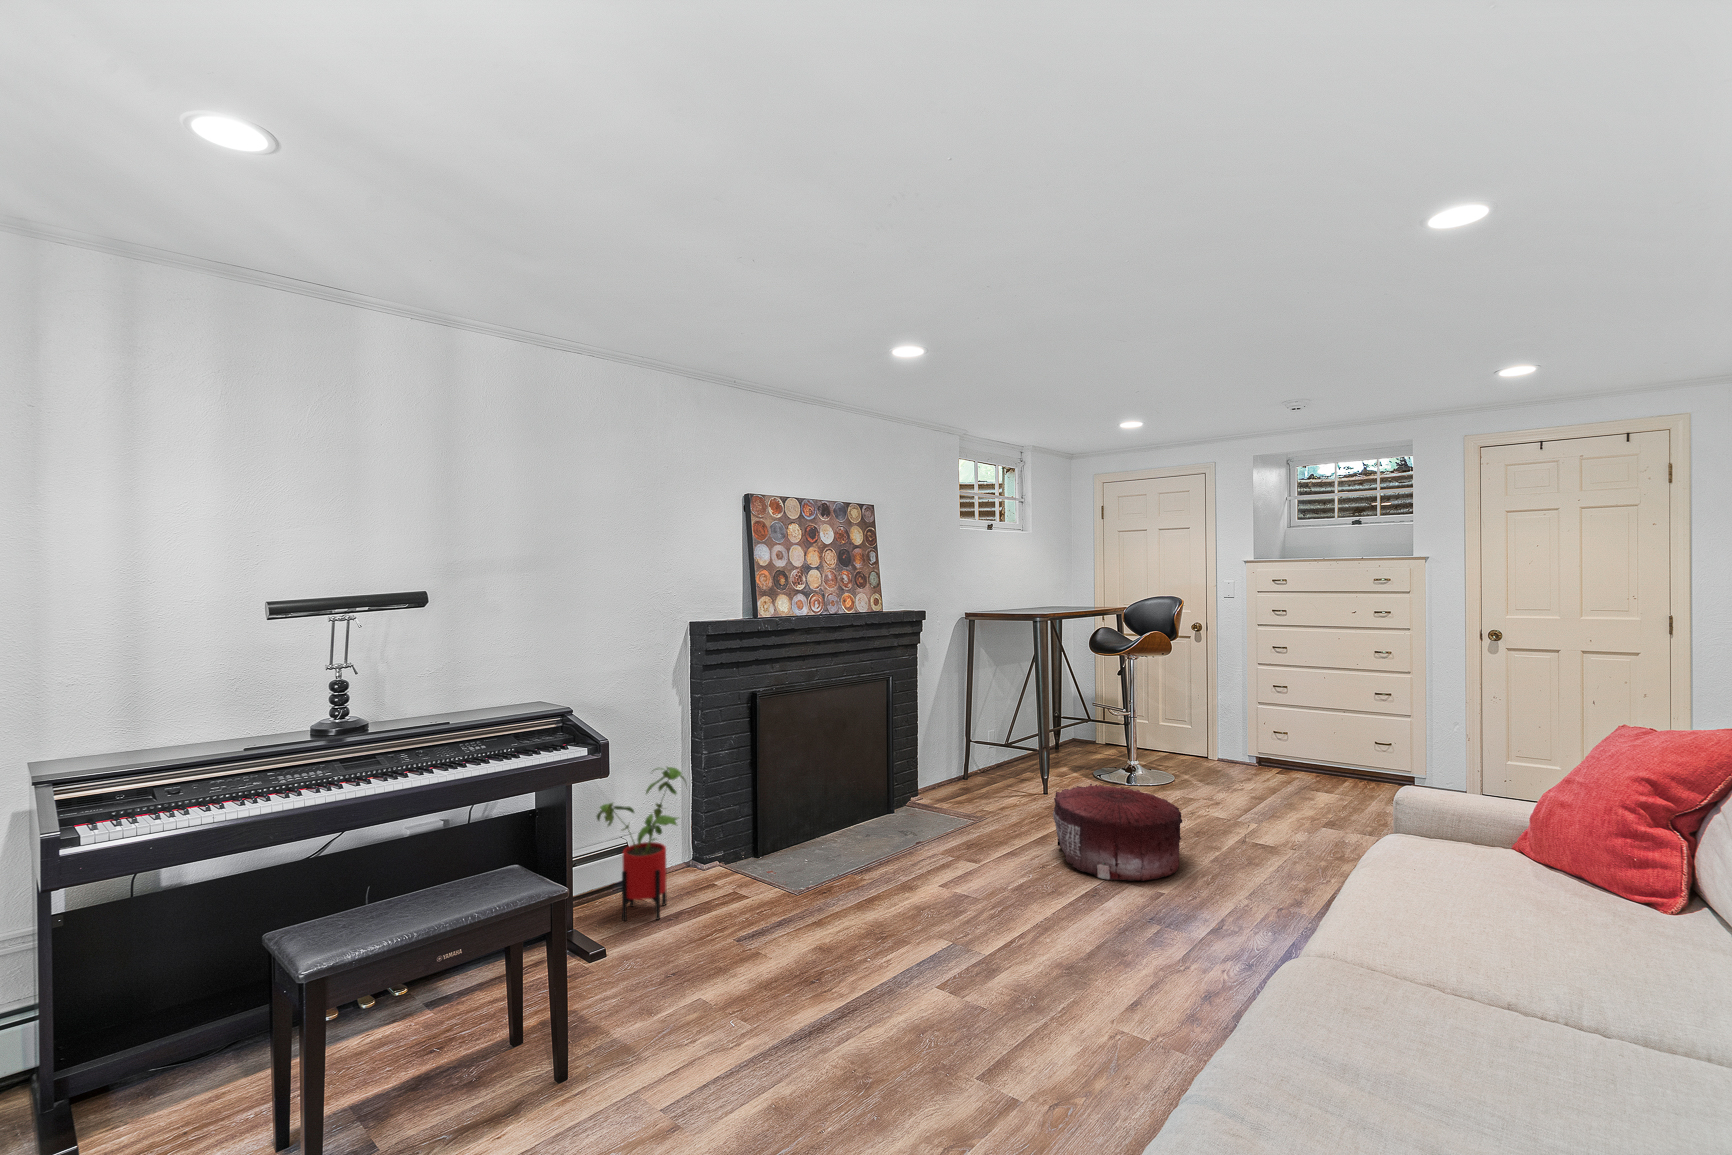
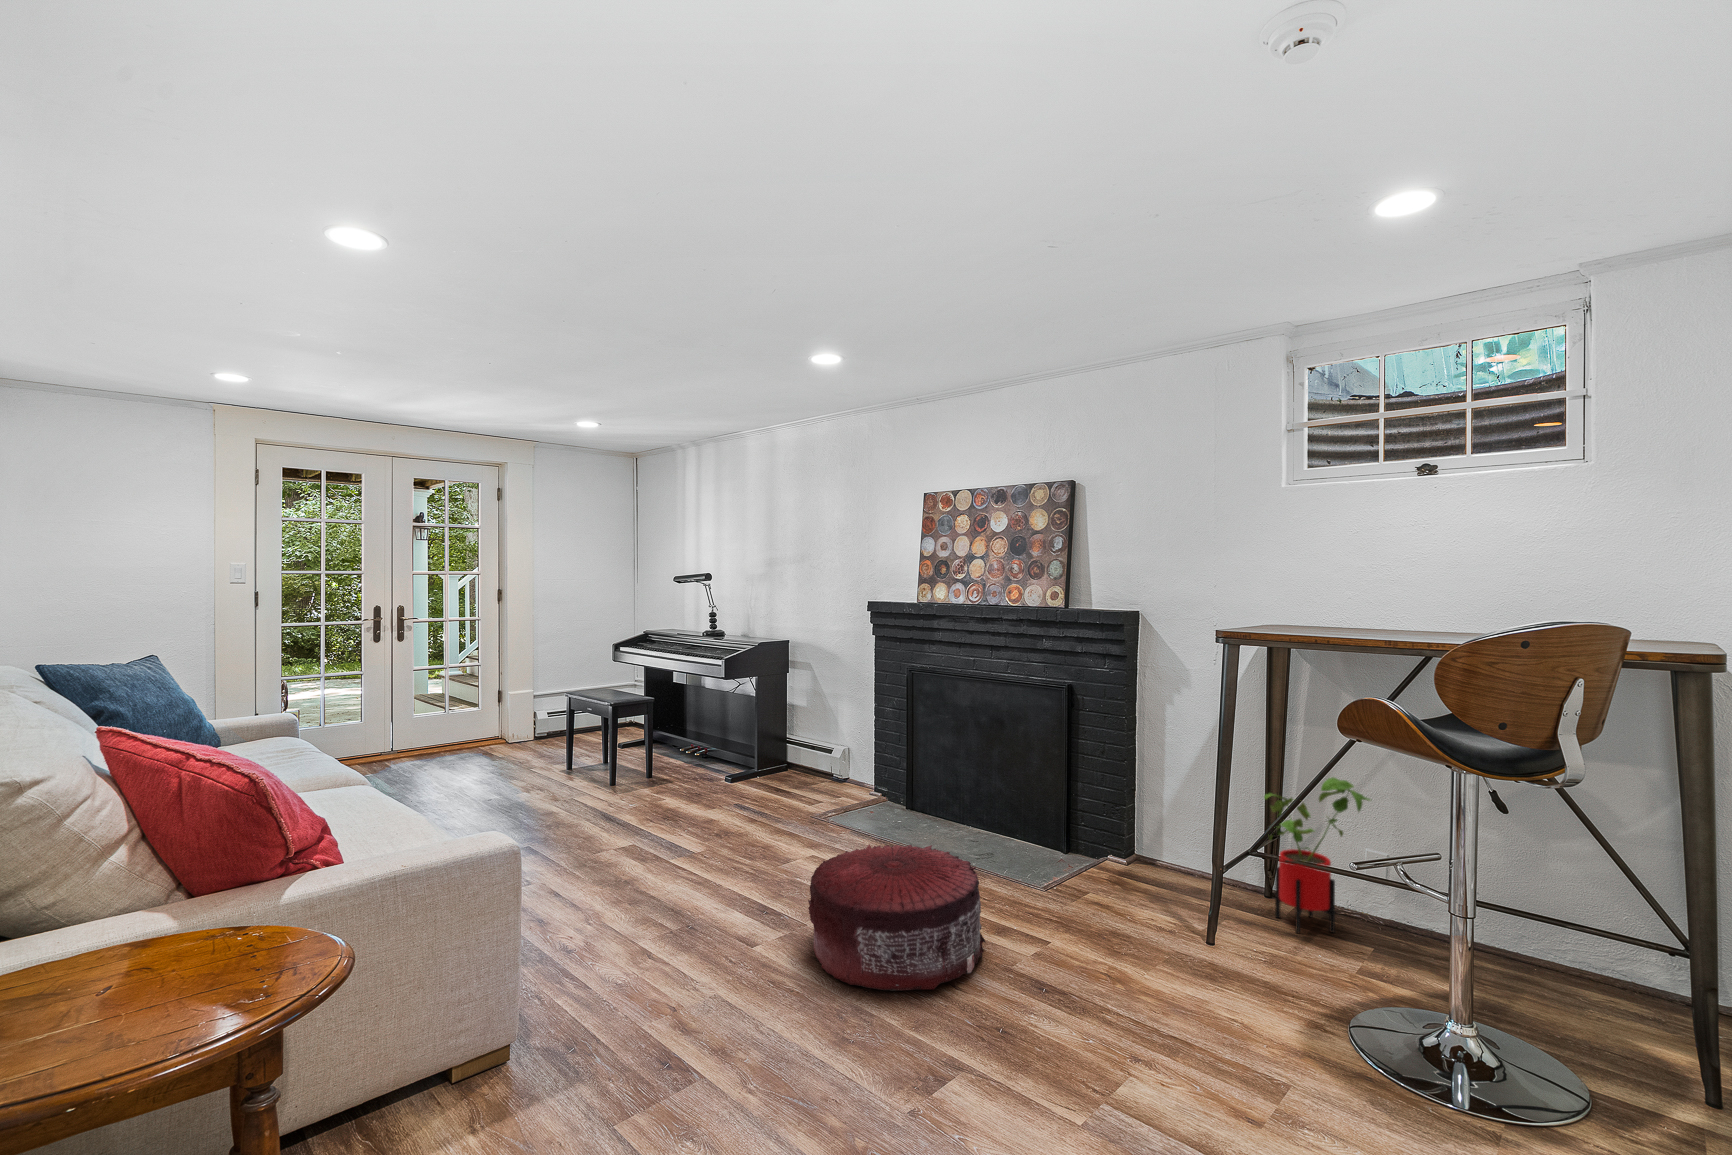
house plant: present [597,767,686,921] -> present [1264,777,1370,933]

